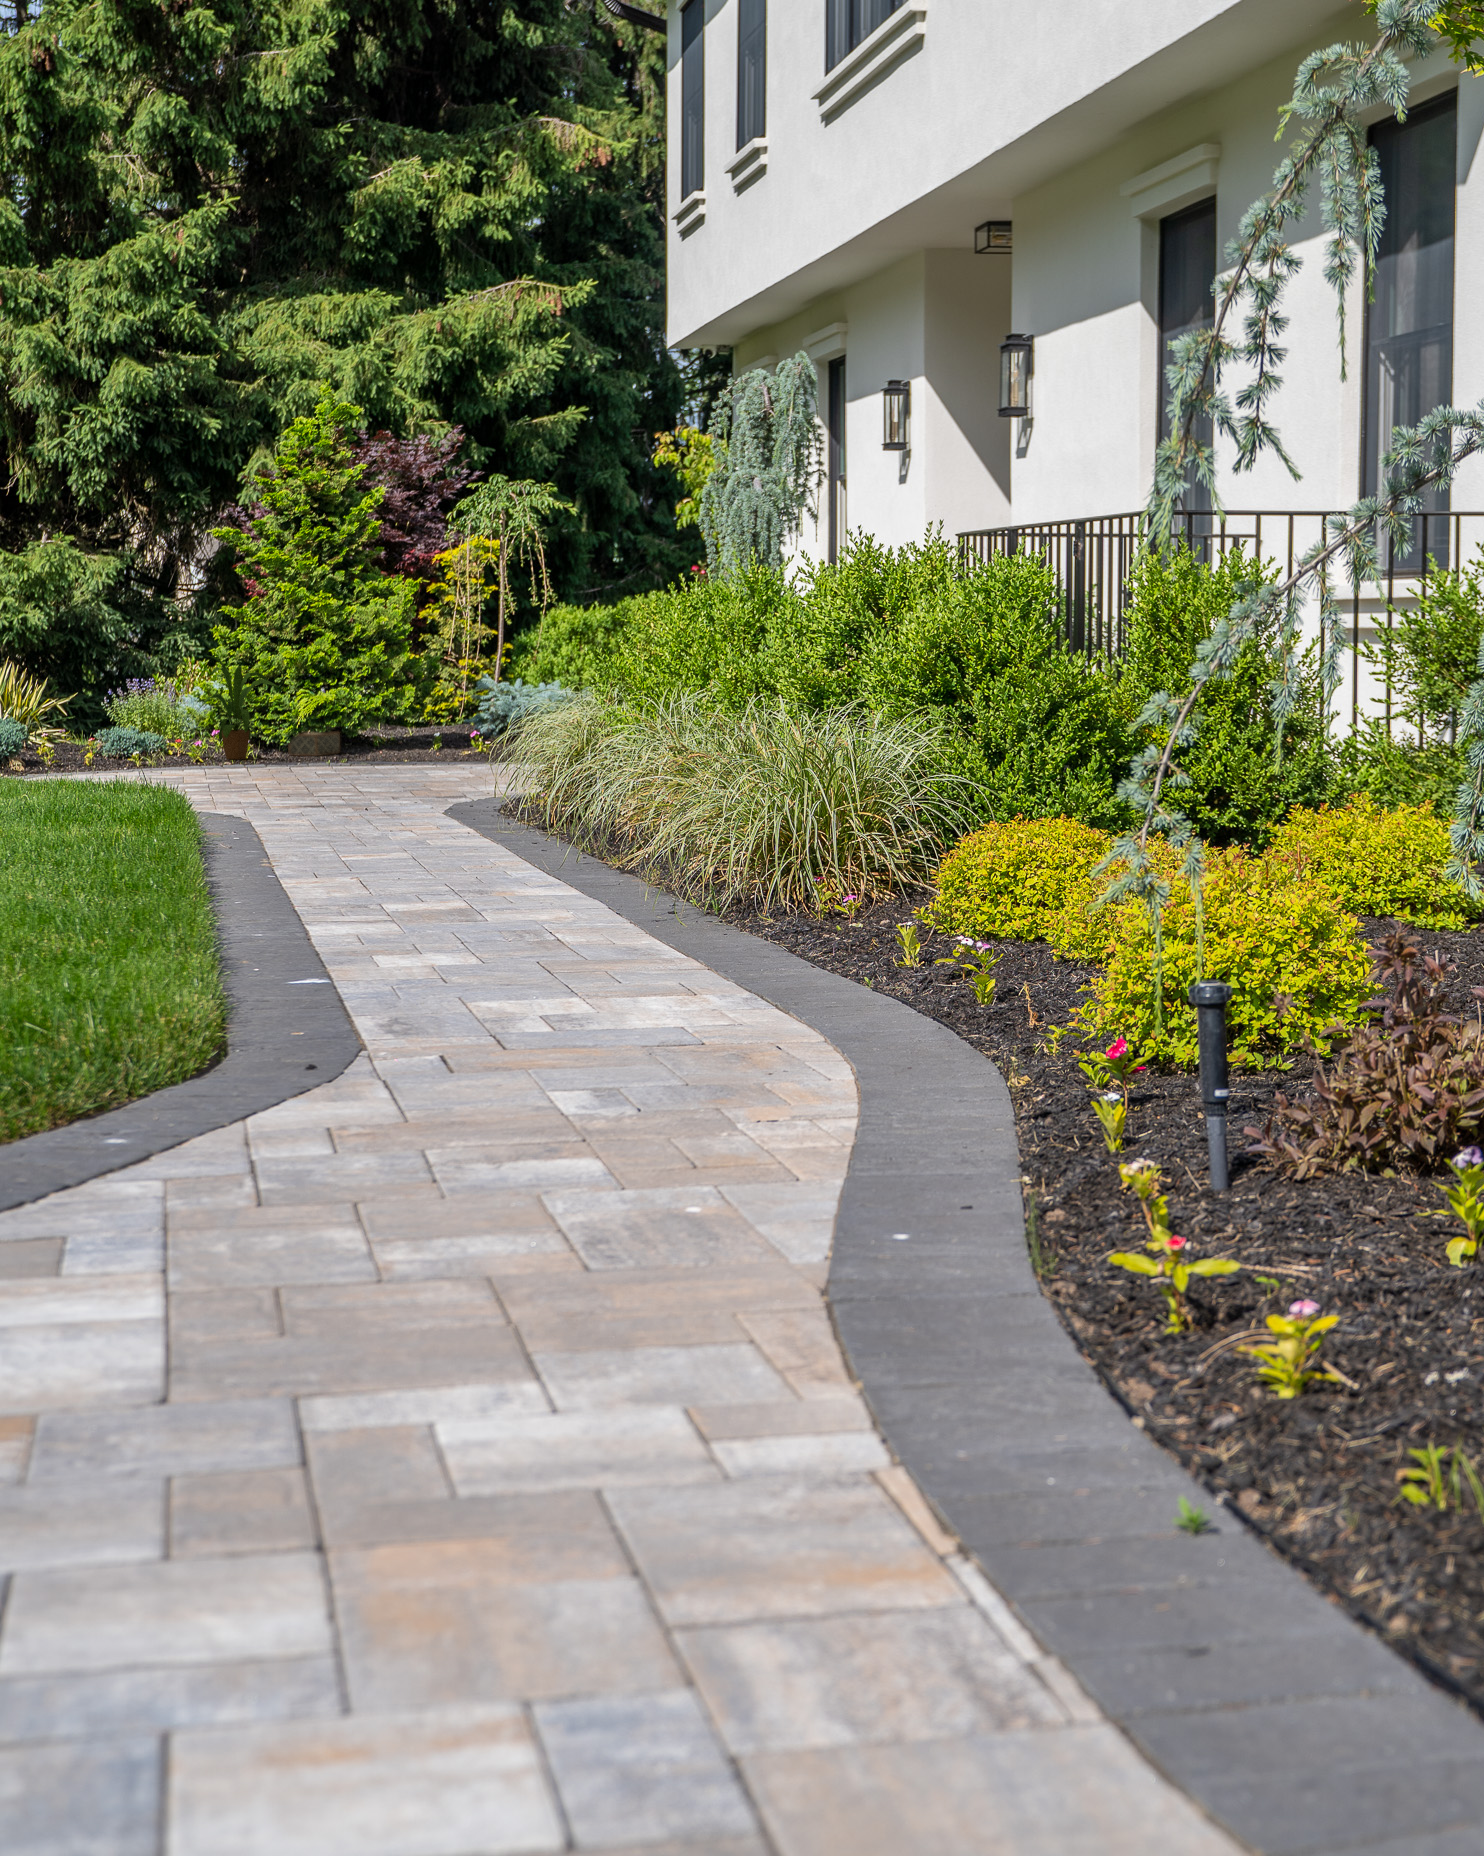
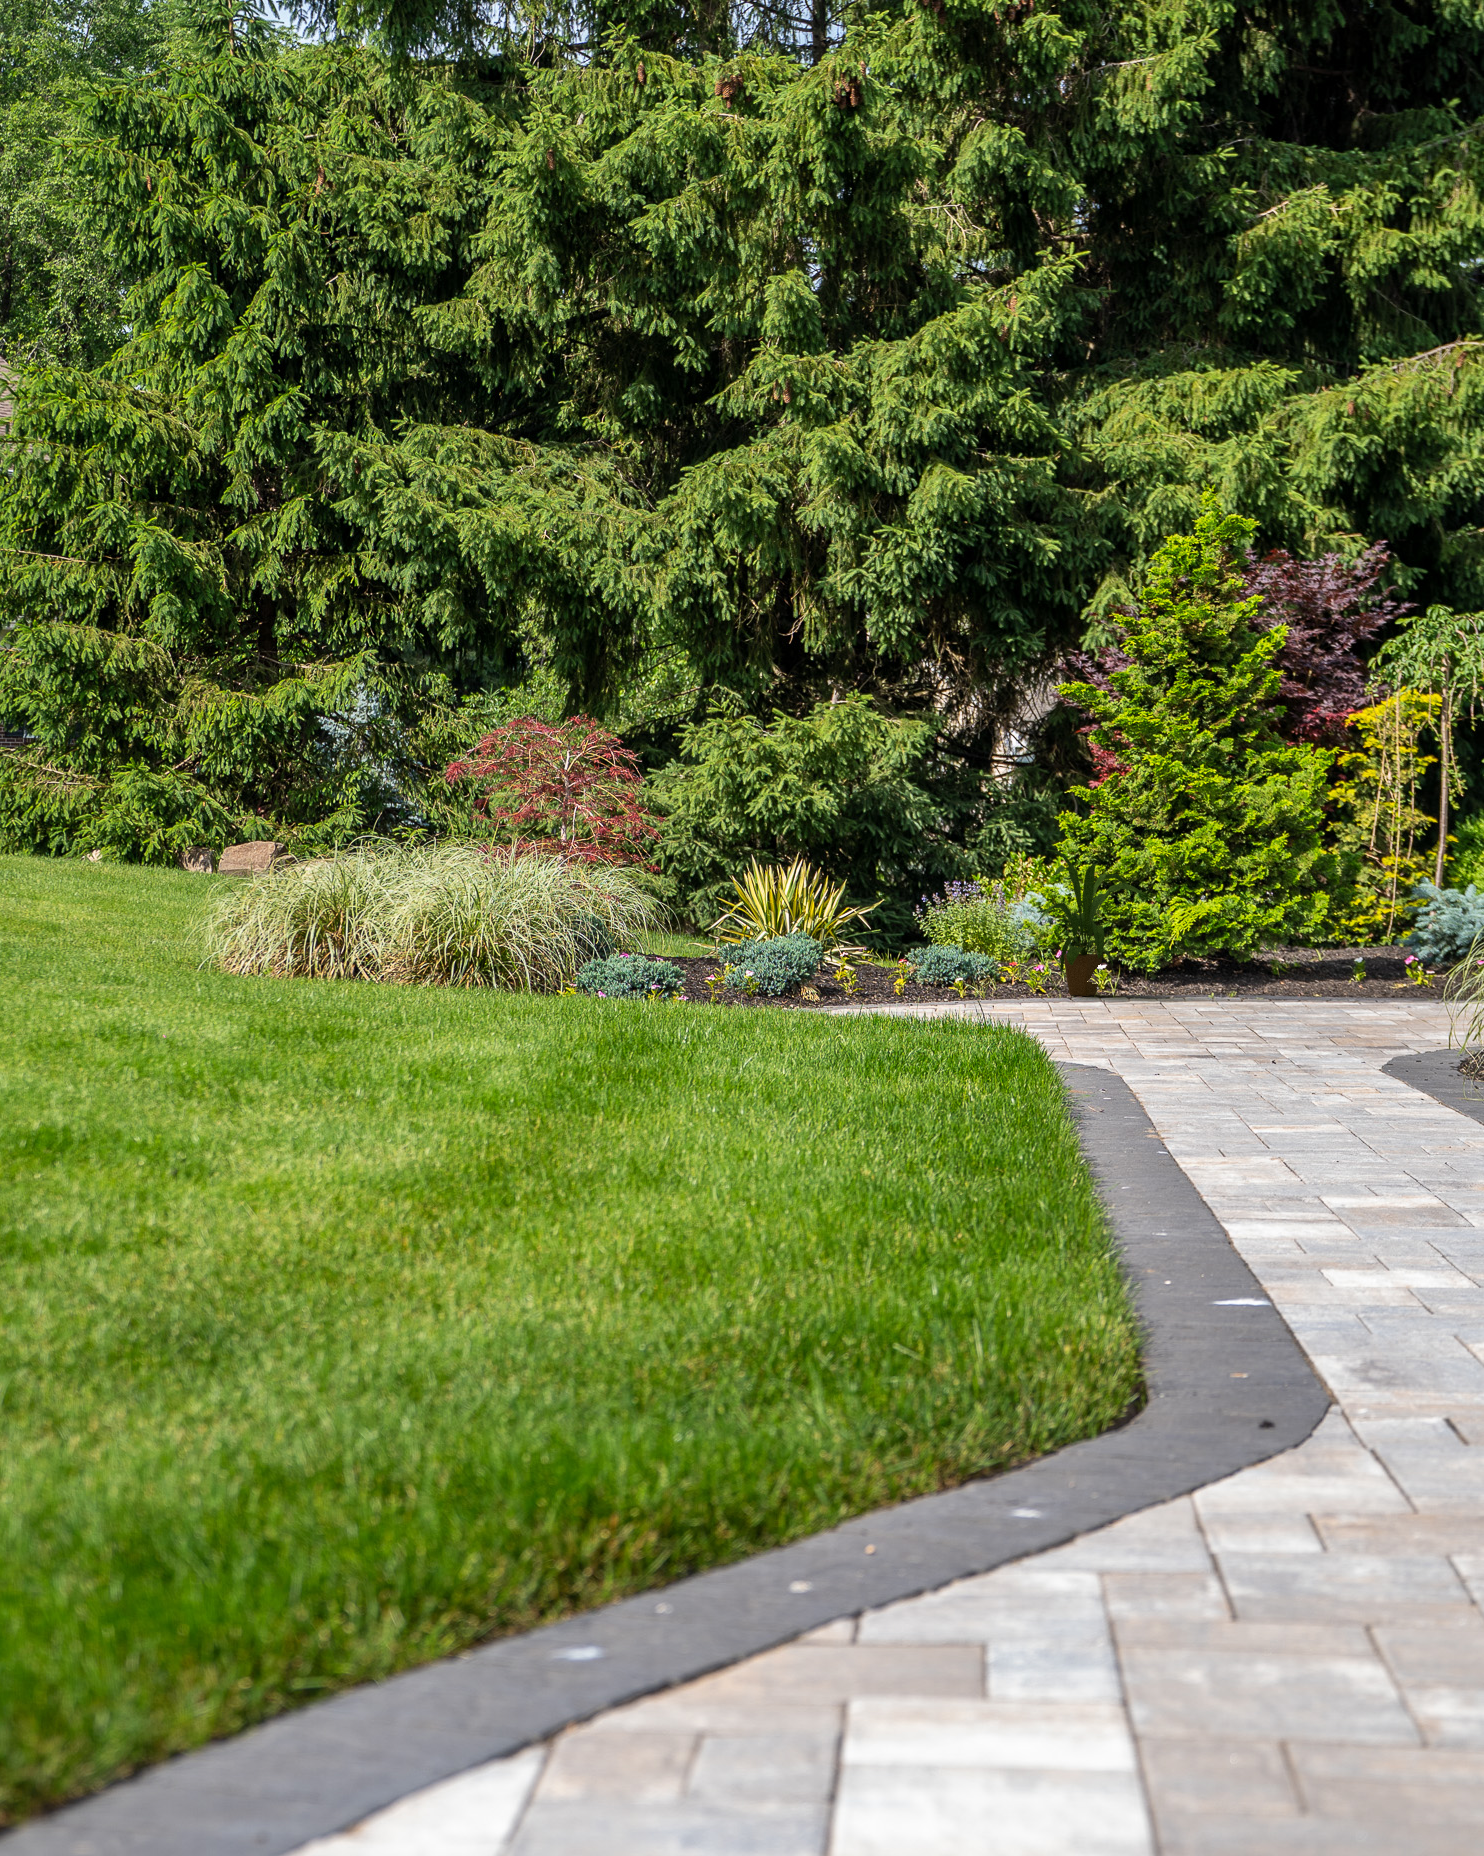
woven basket: present [288,732,340,756] -> none [1153,958,1225,994]

